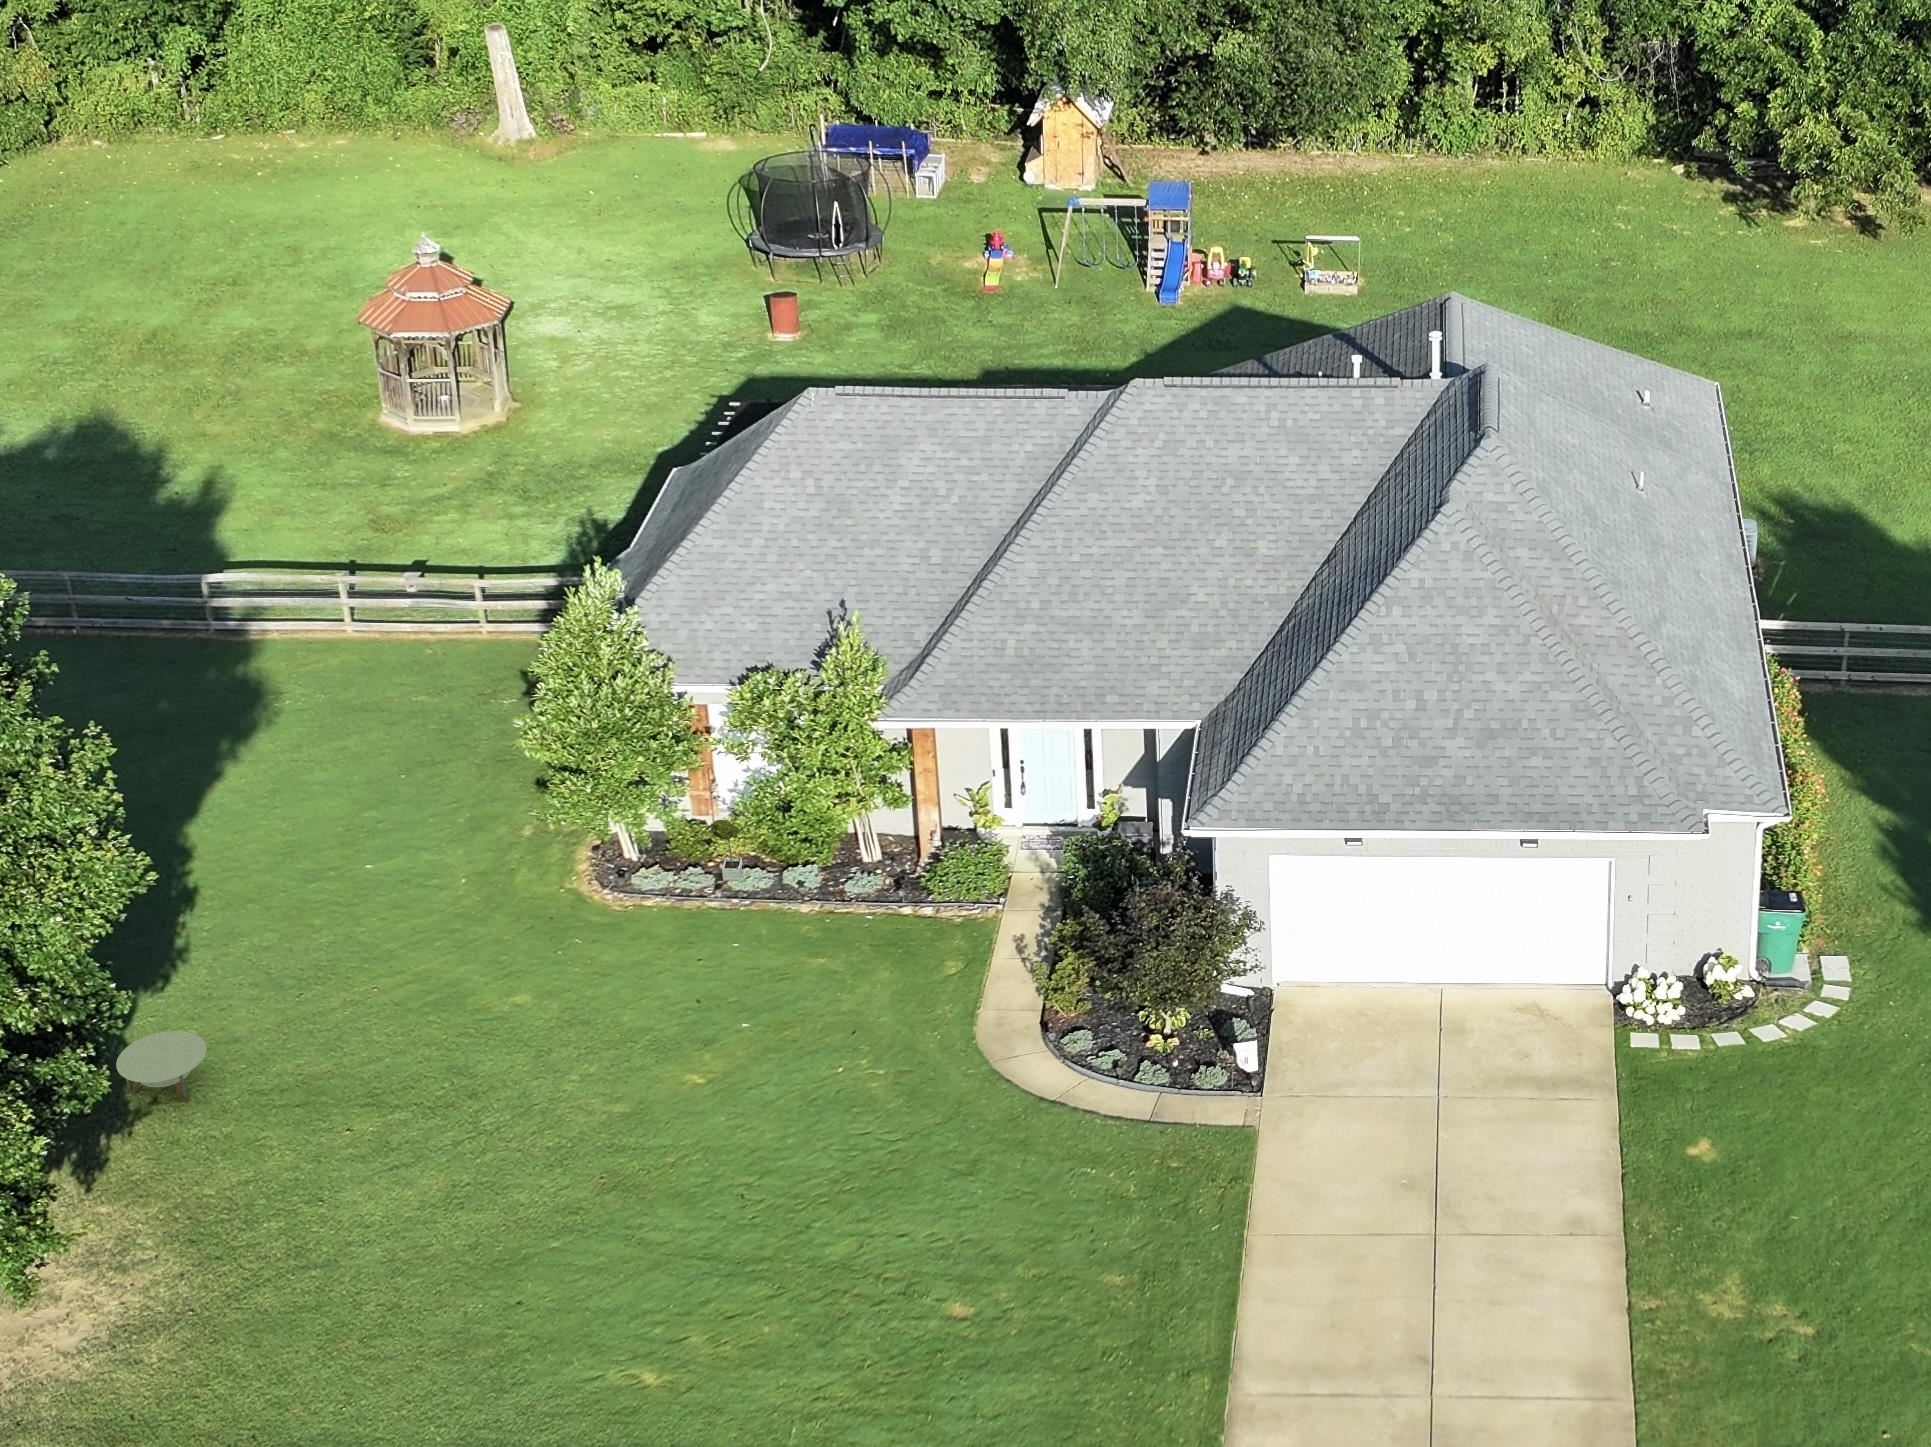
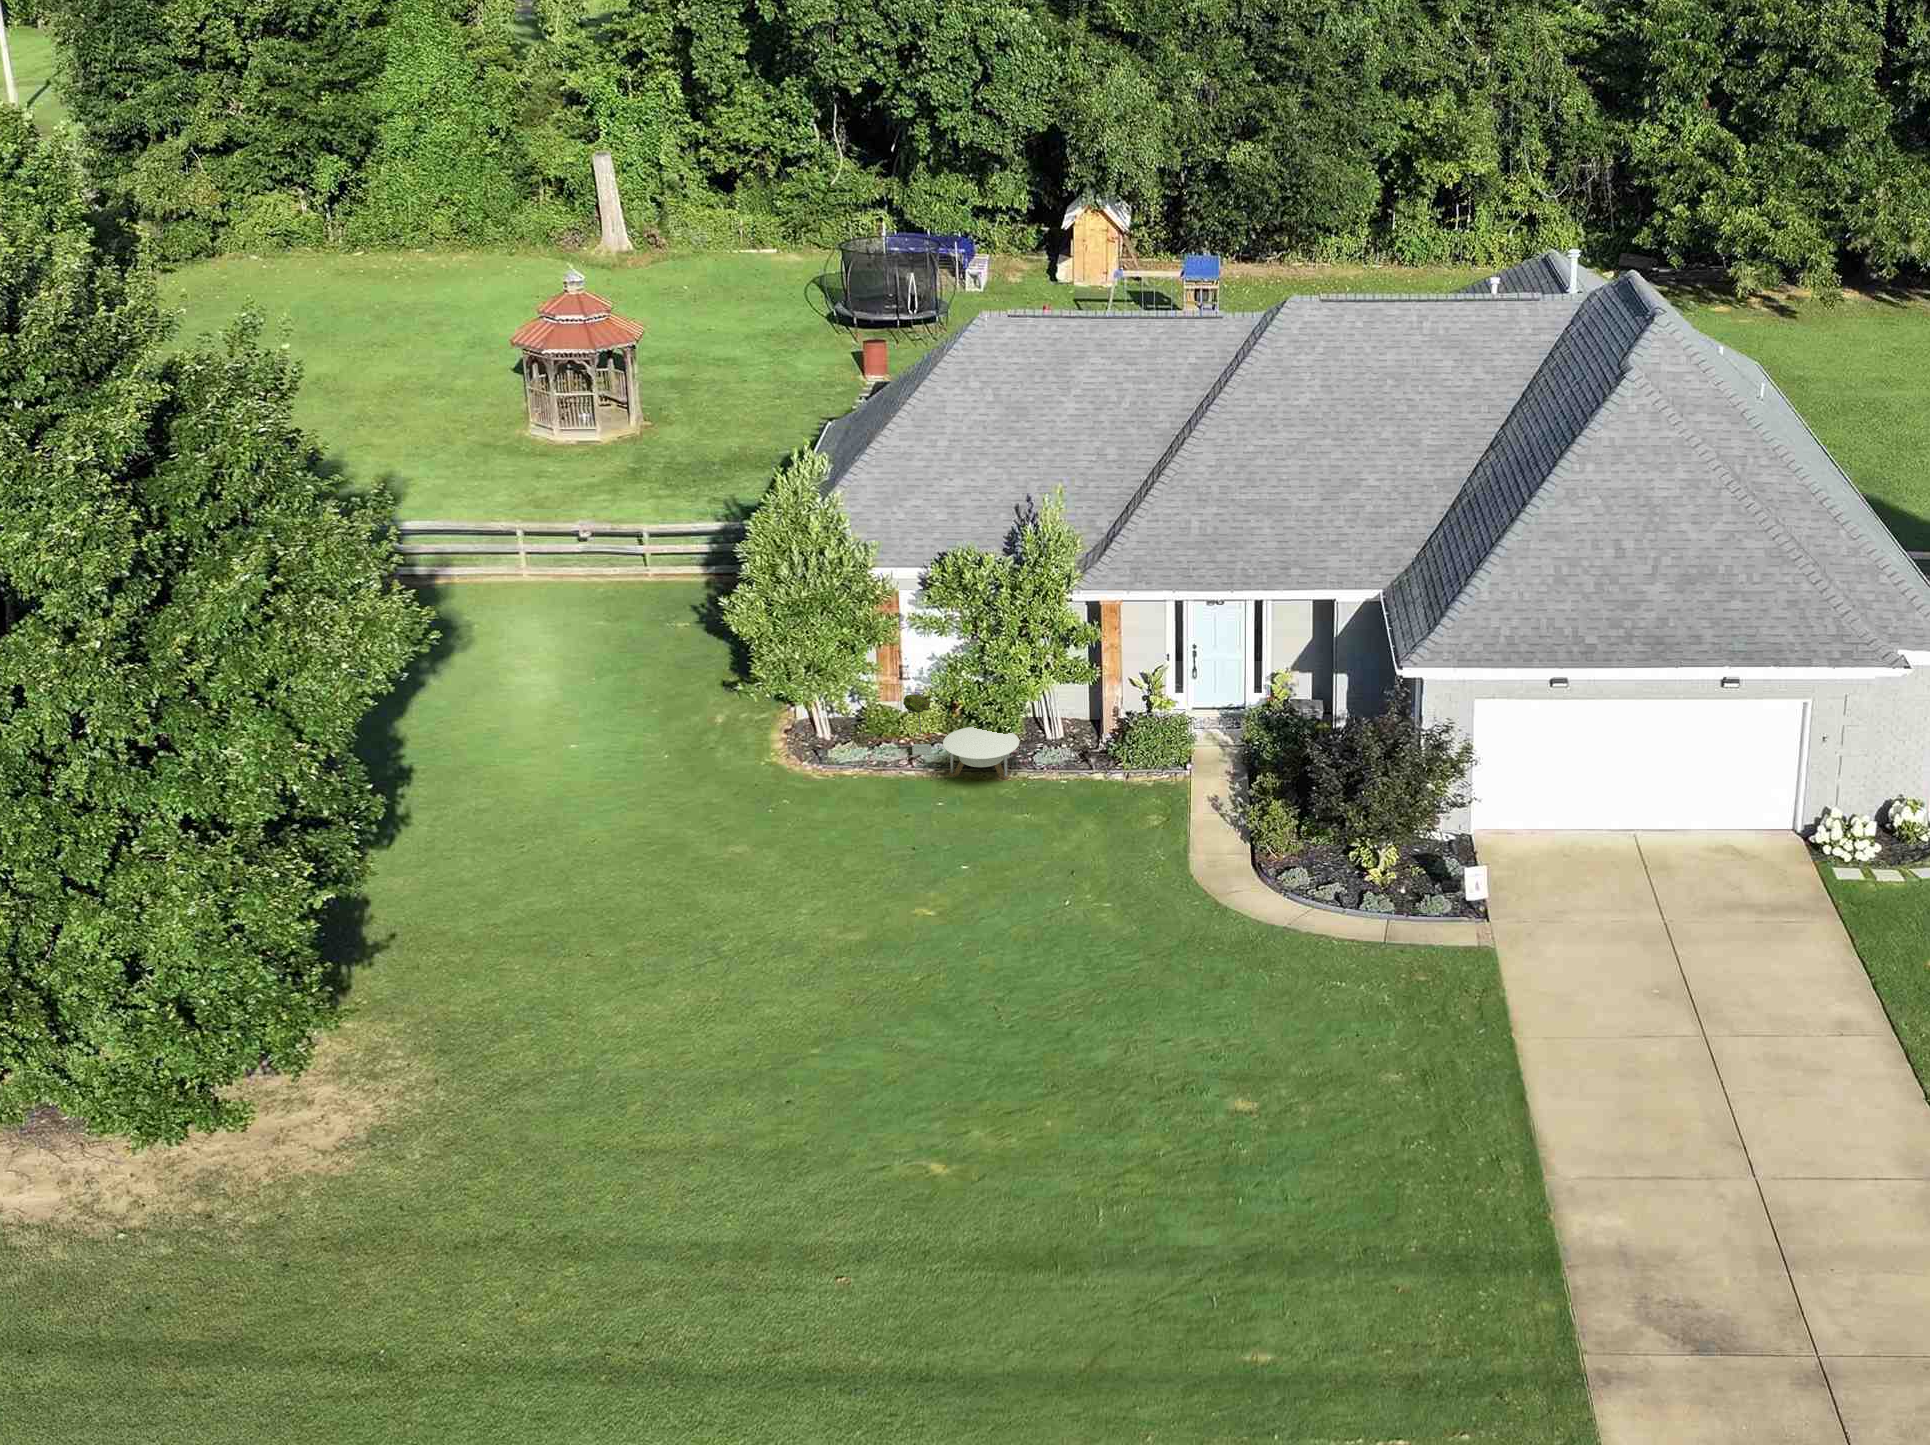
round table: present [116,1031,207,1102] -> present [943,727,1019,780]

